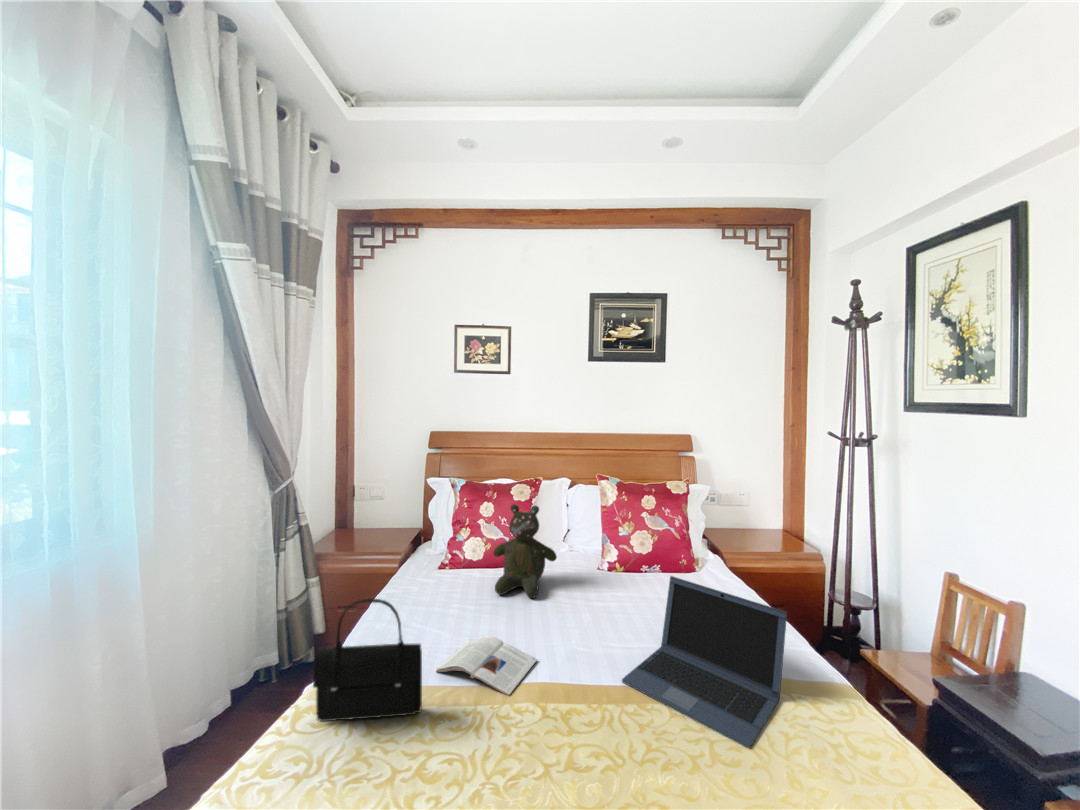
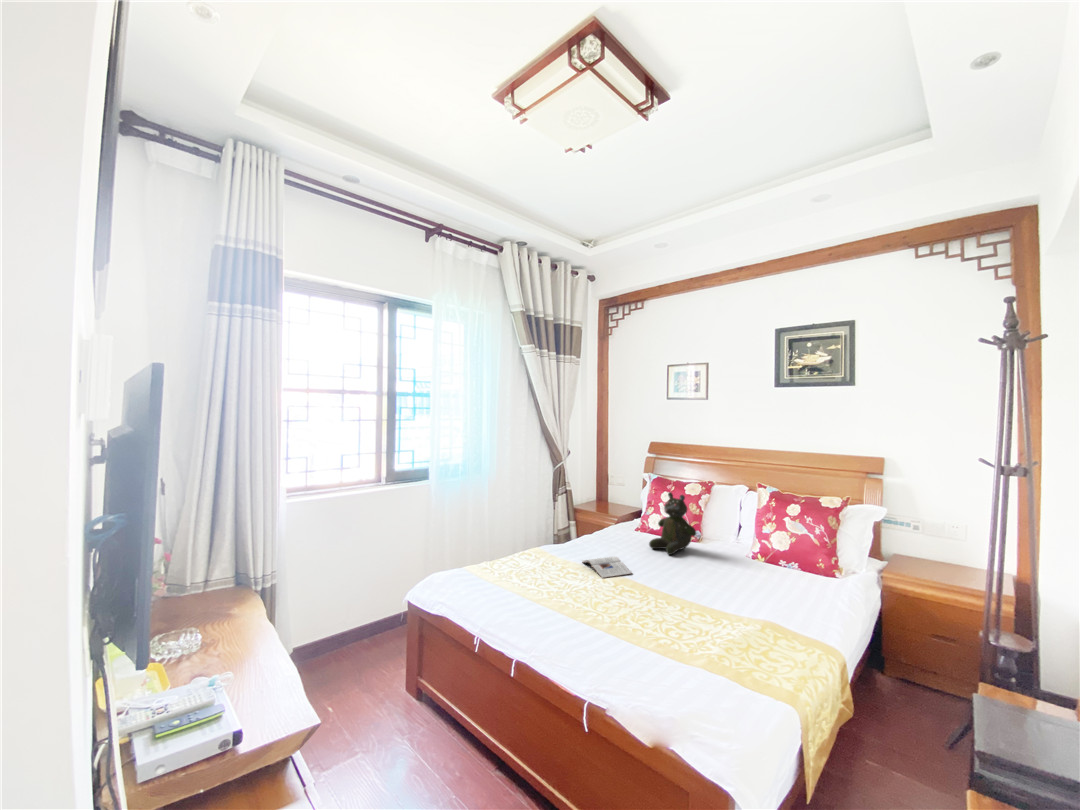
laptop: present [622,576,787,749] -> none [665,546,766,632]
handbag: present [313,599,422,721] -> none [523,511,563,569]

